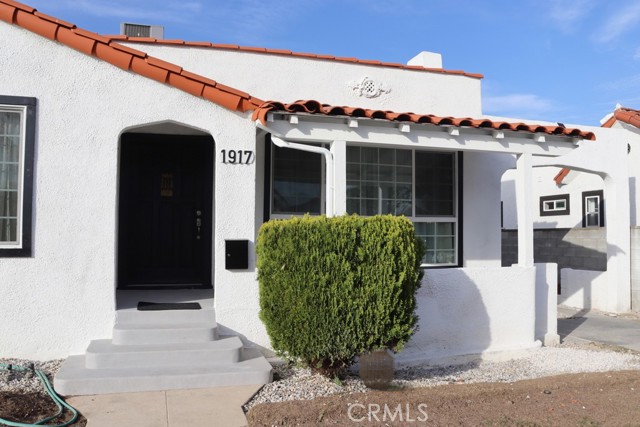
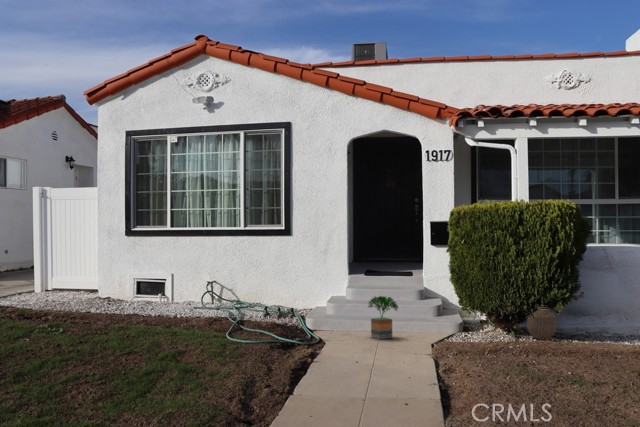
potted tree: none [153,346,201,413] -> present [368,296,398,339]

